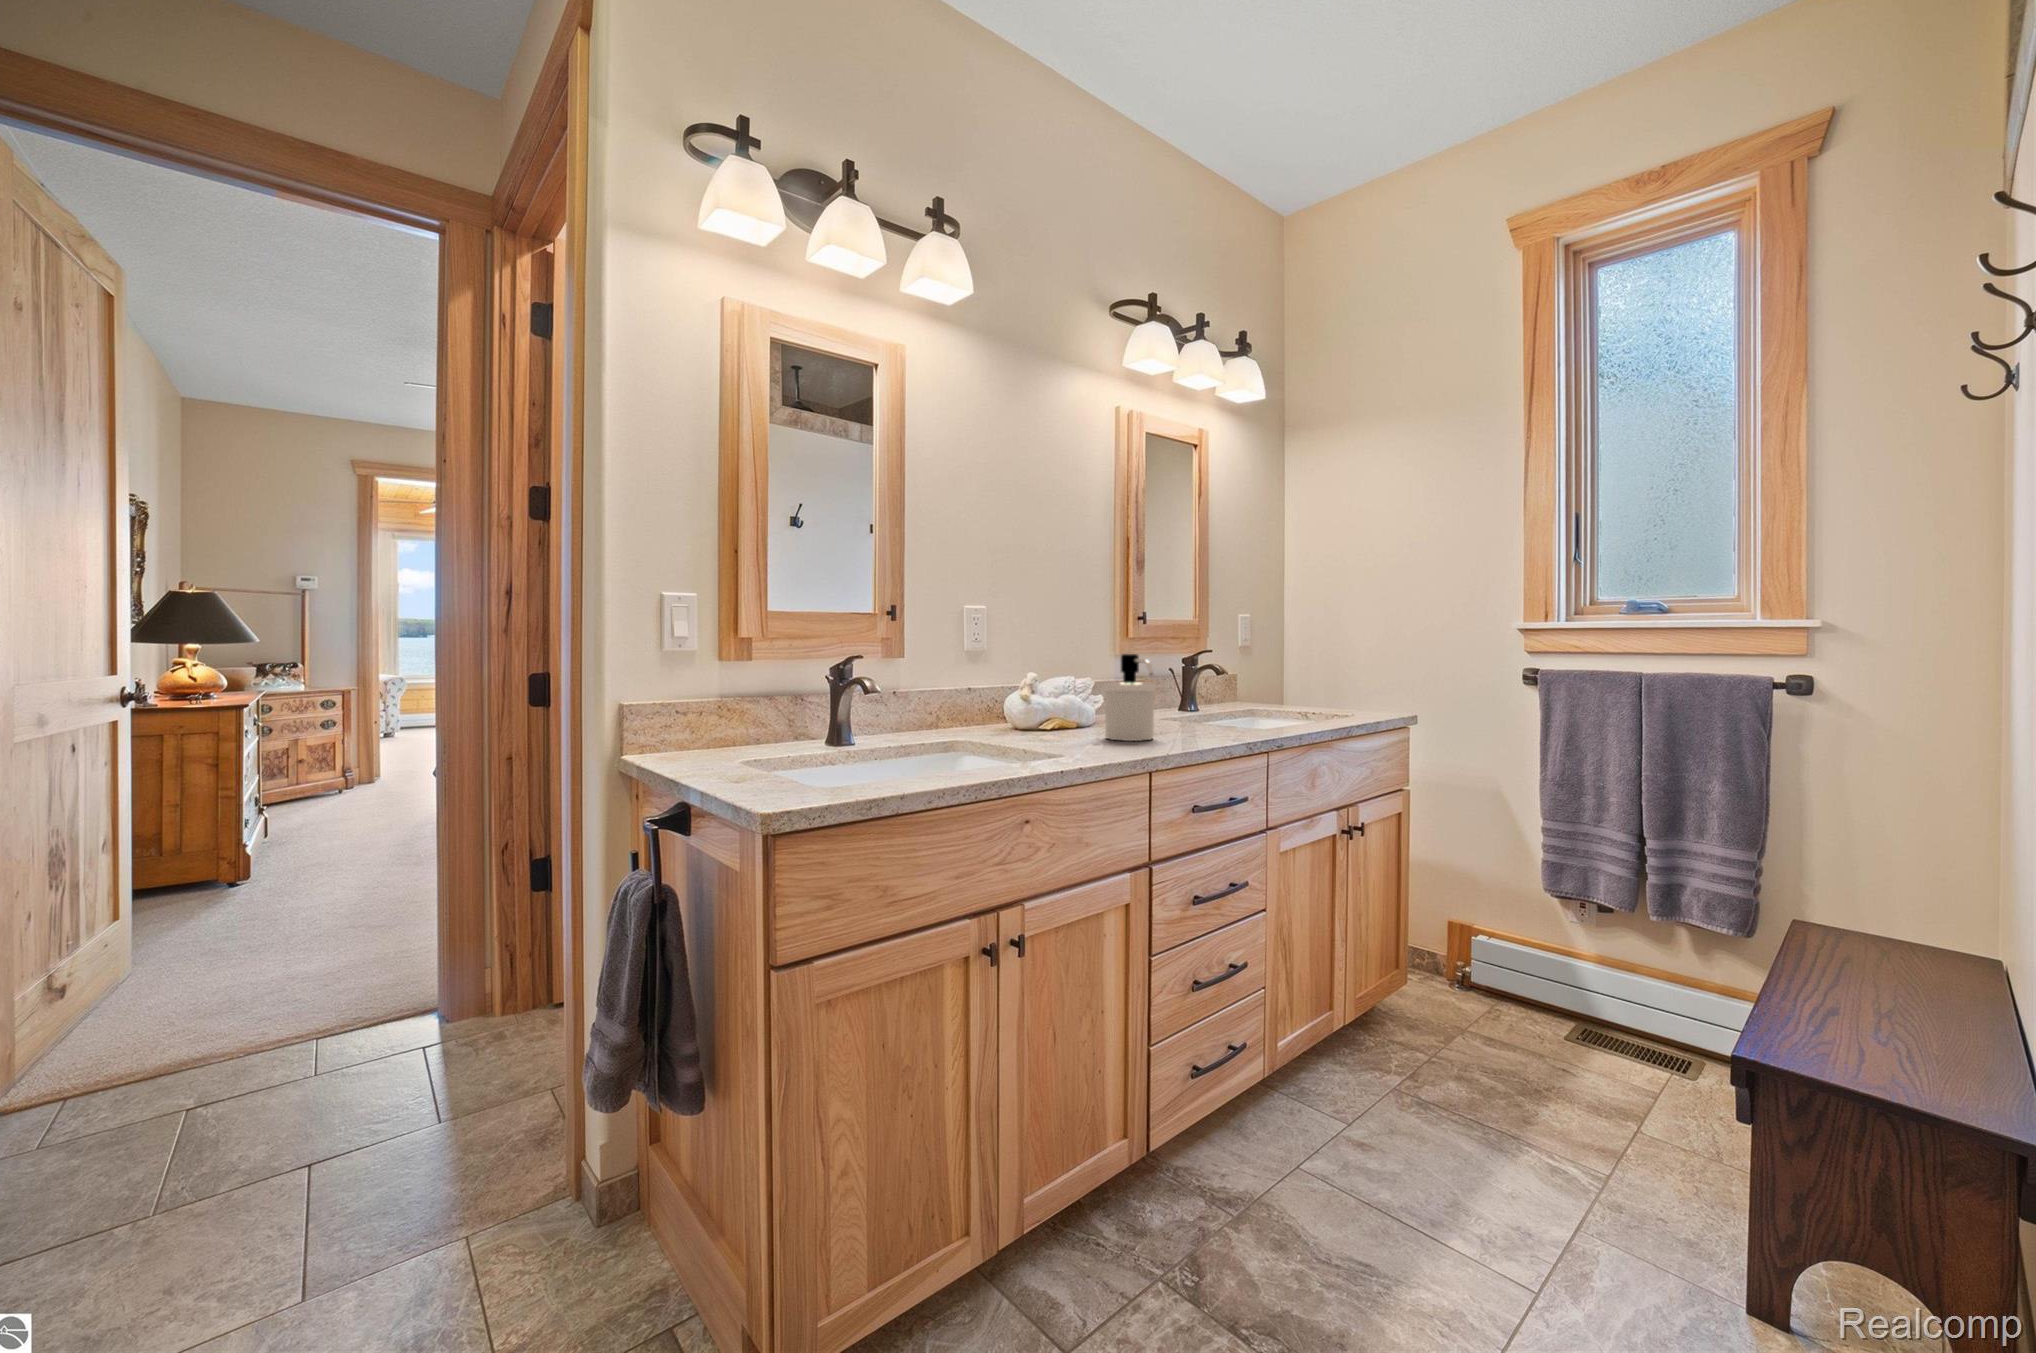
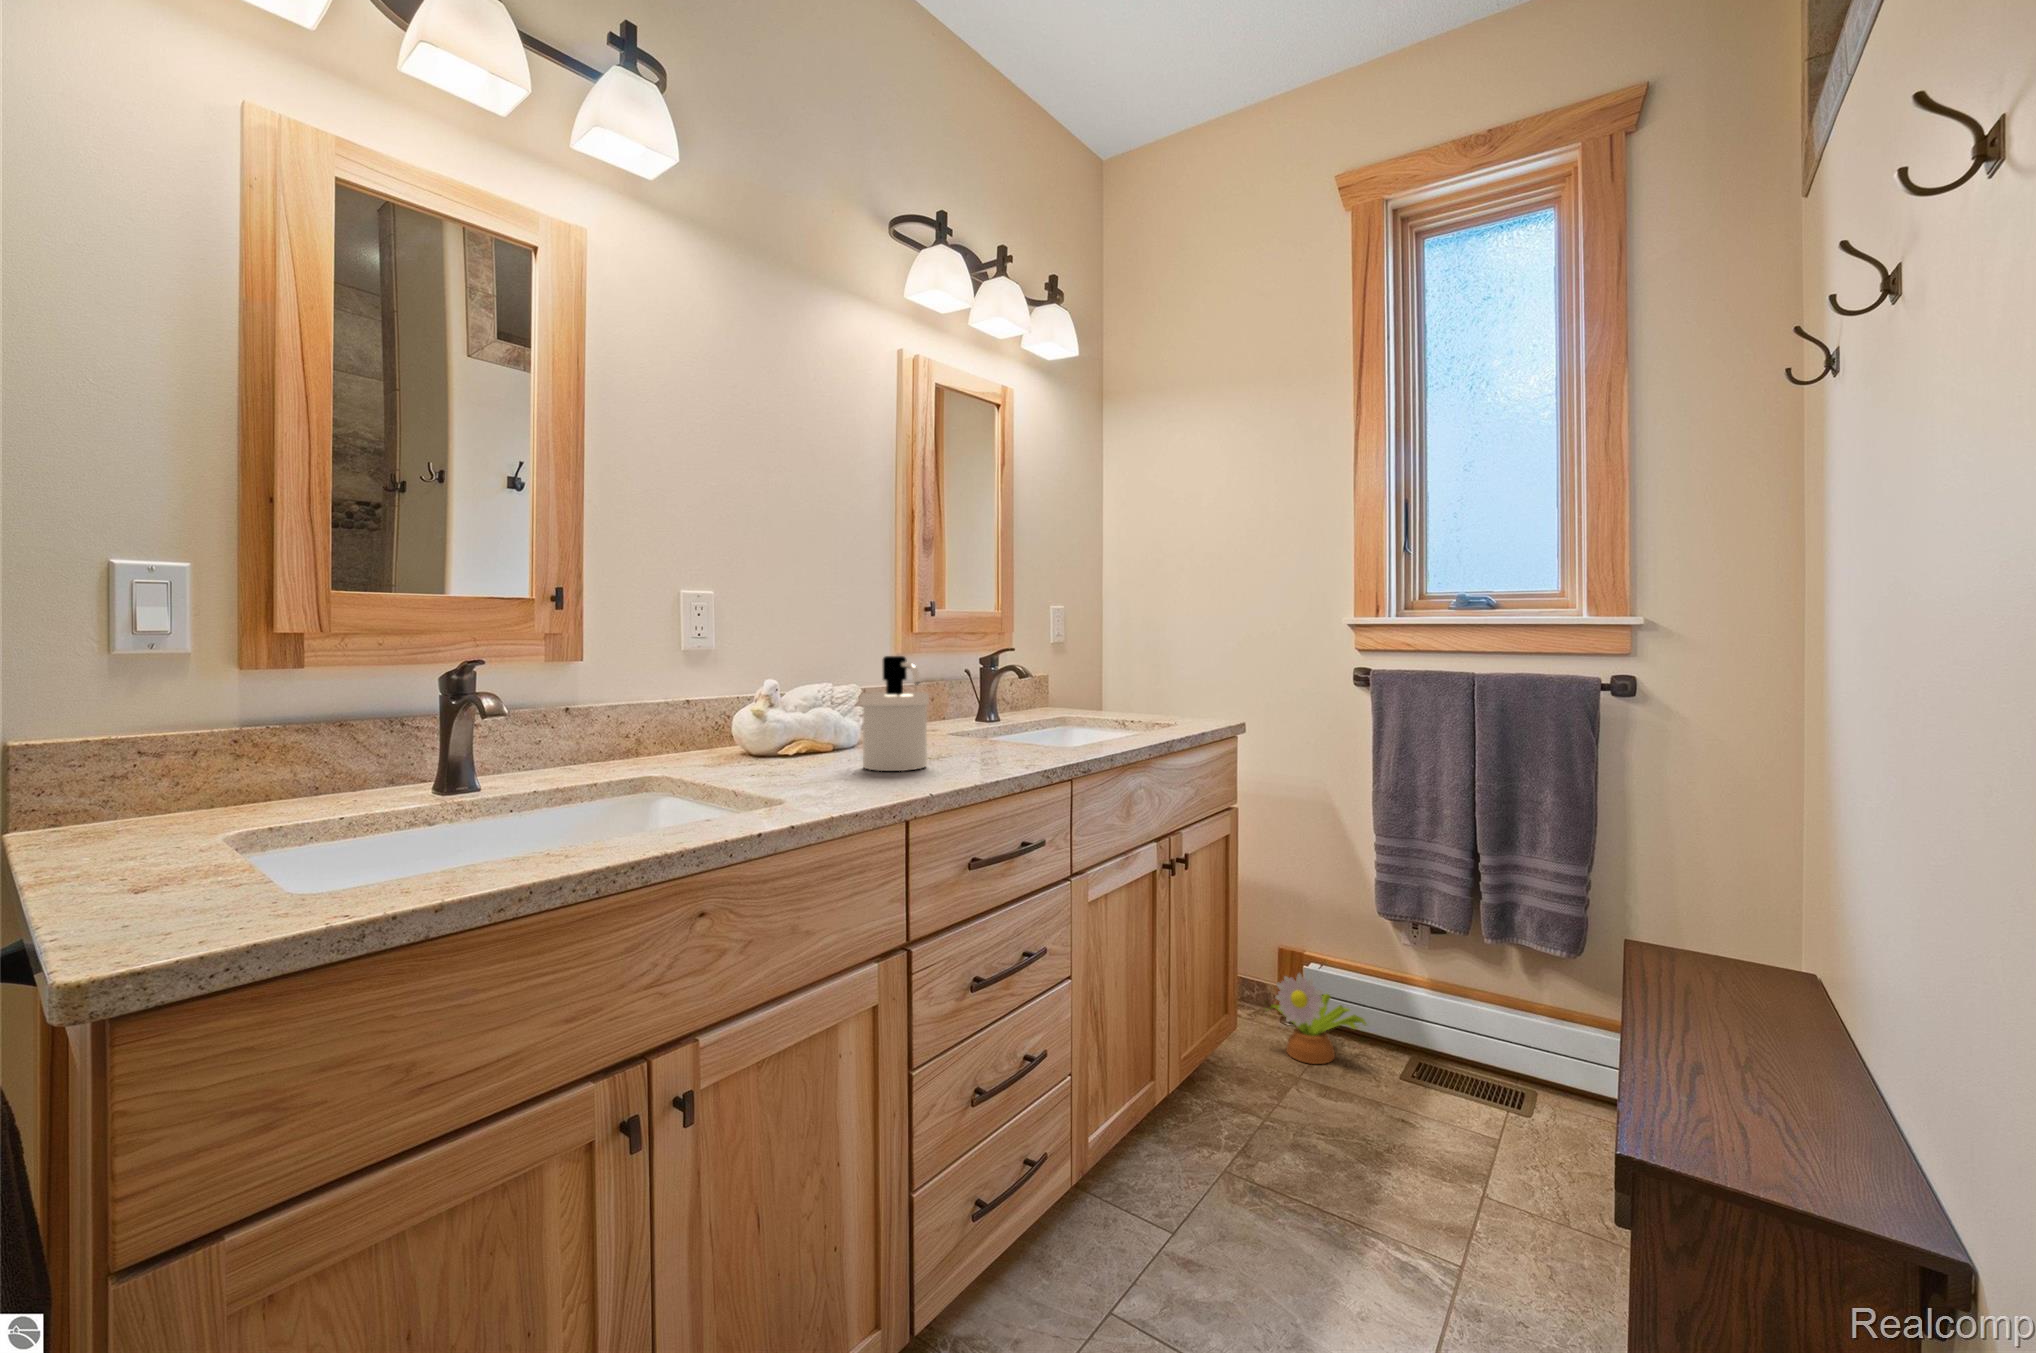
decorative plant: none [1432,938,1534,1020] -> present [1266,973,1366,1064]

